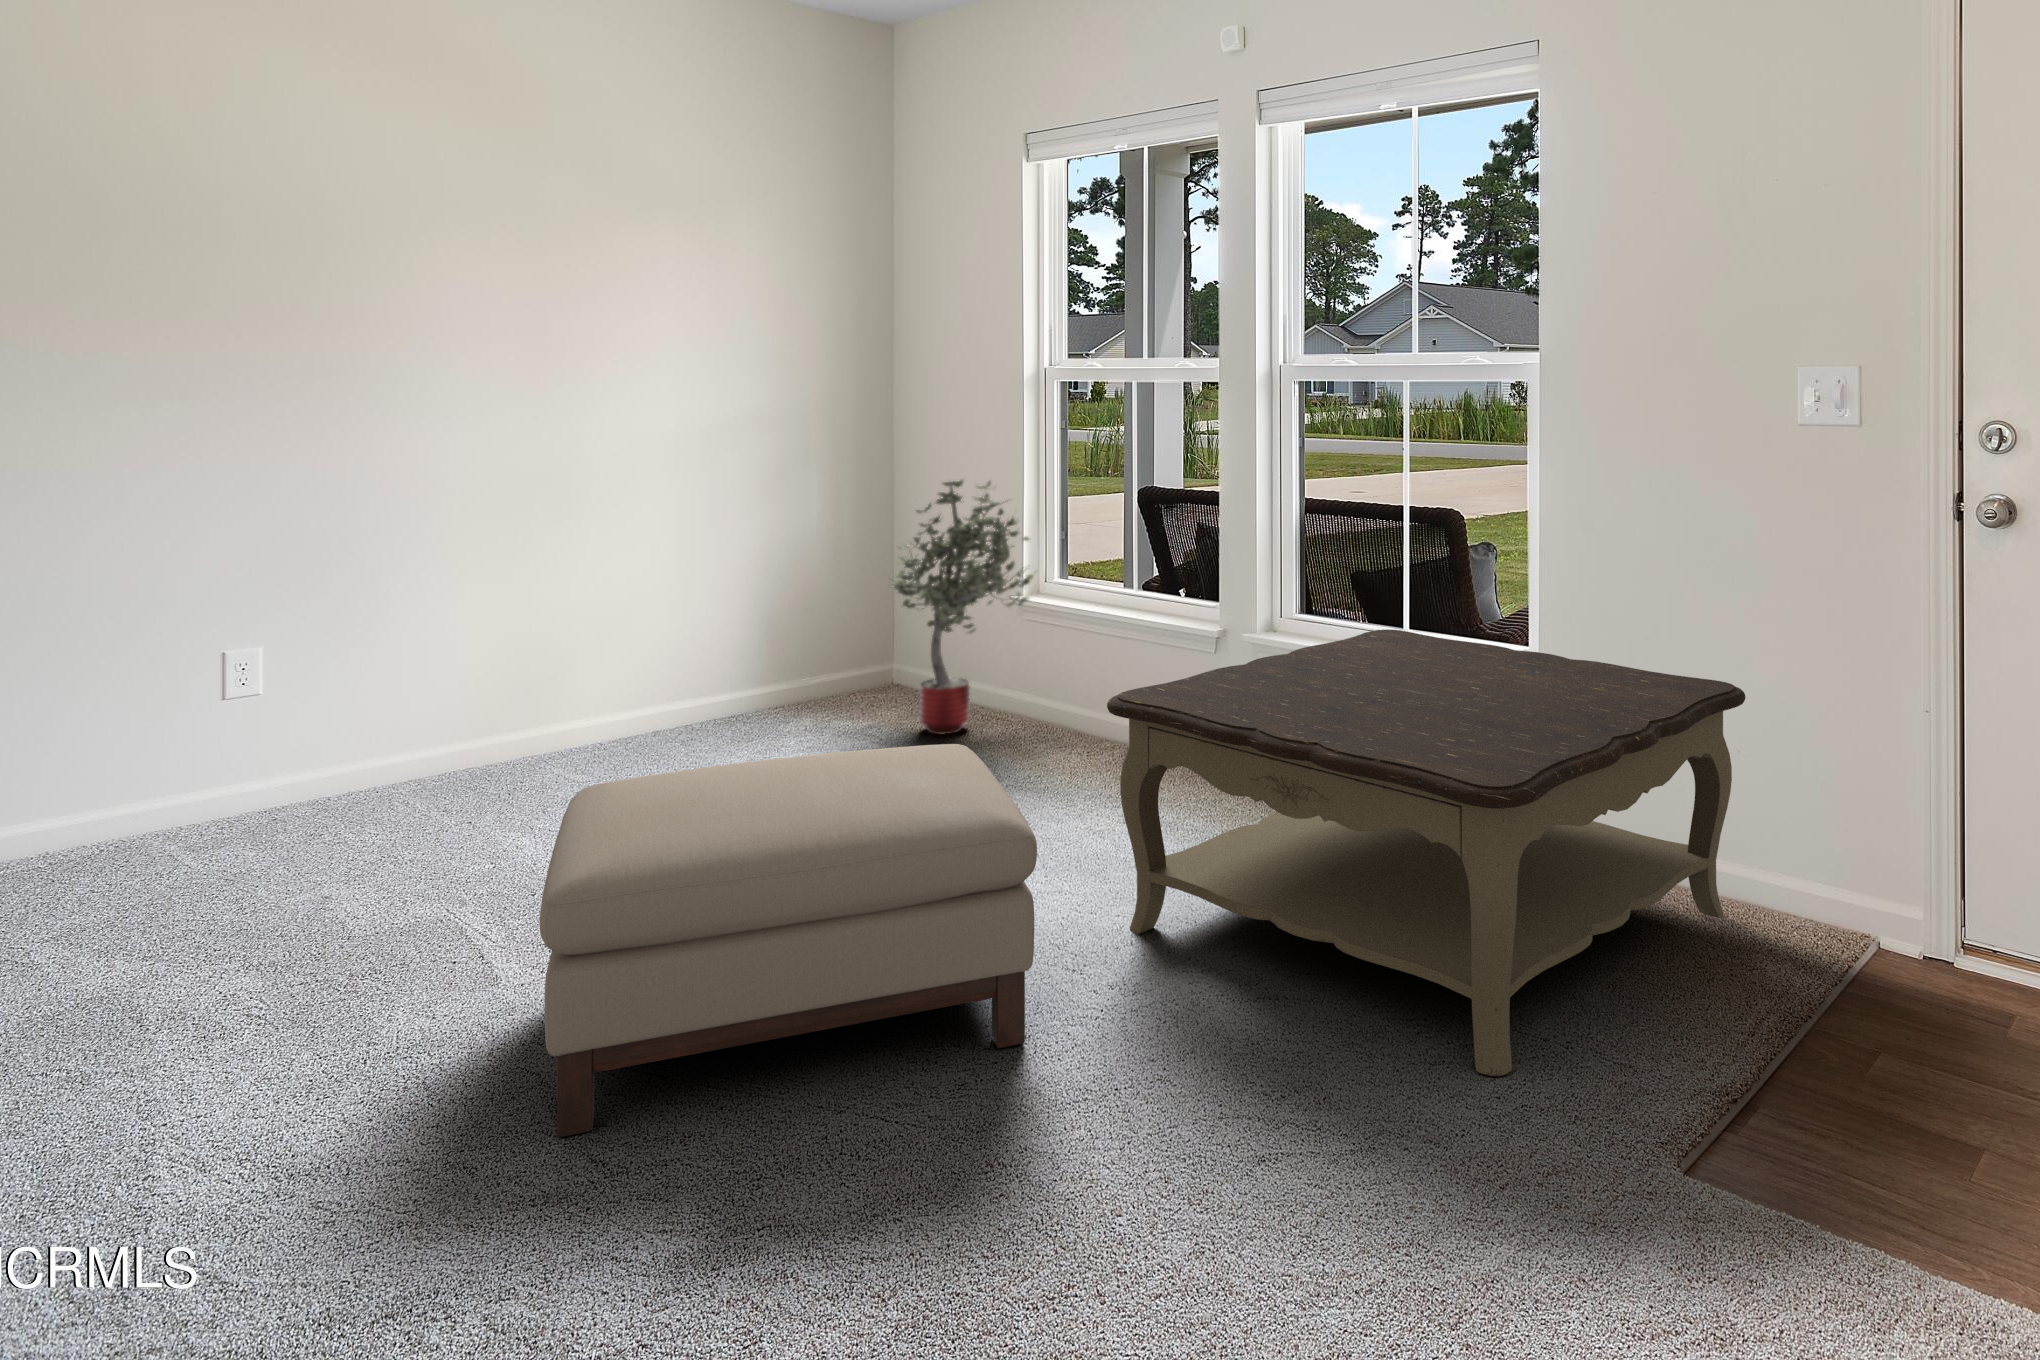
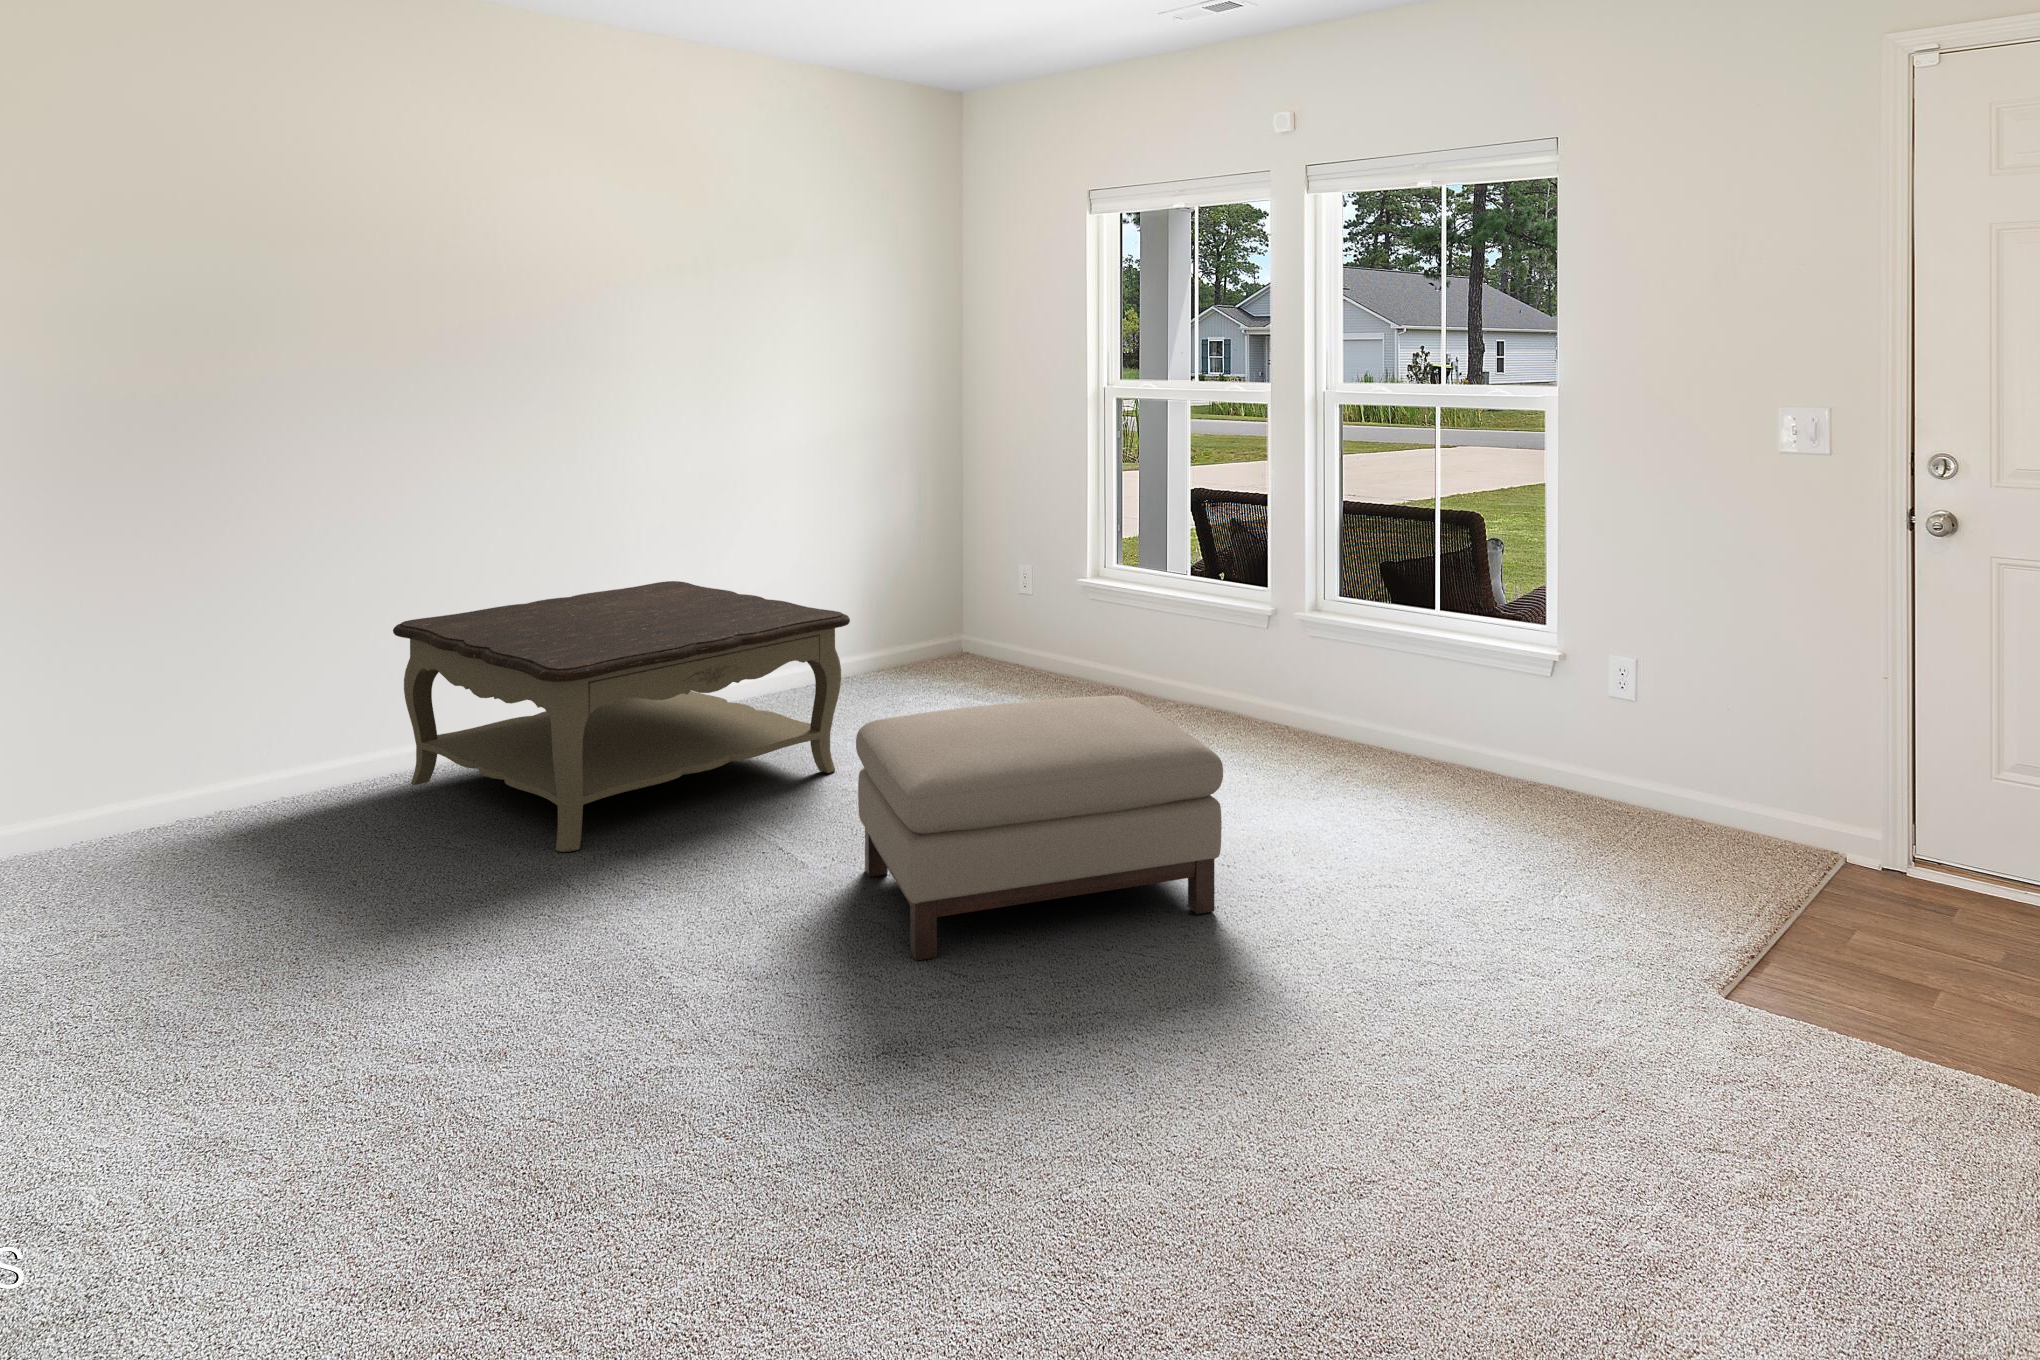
potted tree: present [892,480,1036,734] -> none [975,482,1105,695]
coffee table: present [1107,629,1746,1076] -> present [393,581,850,852]

